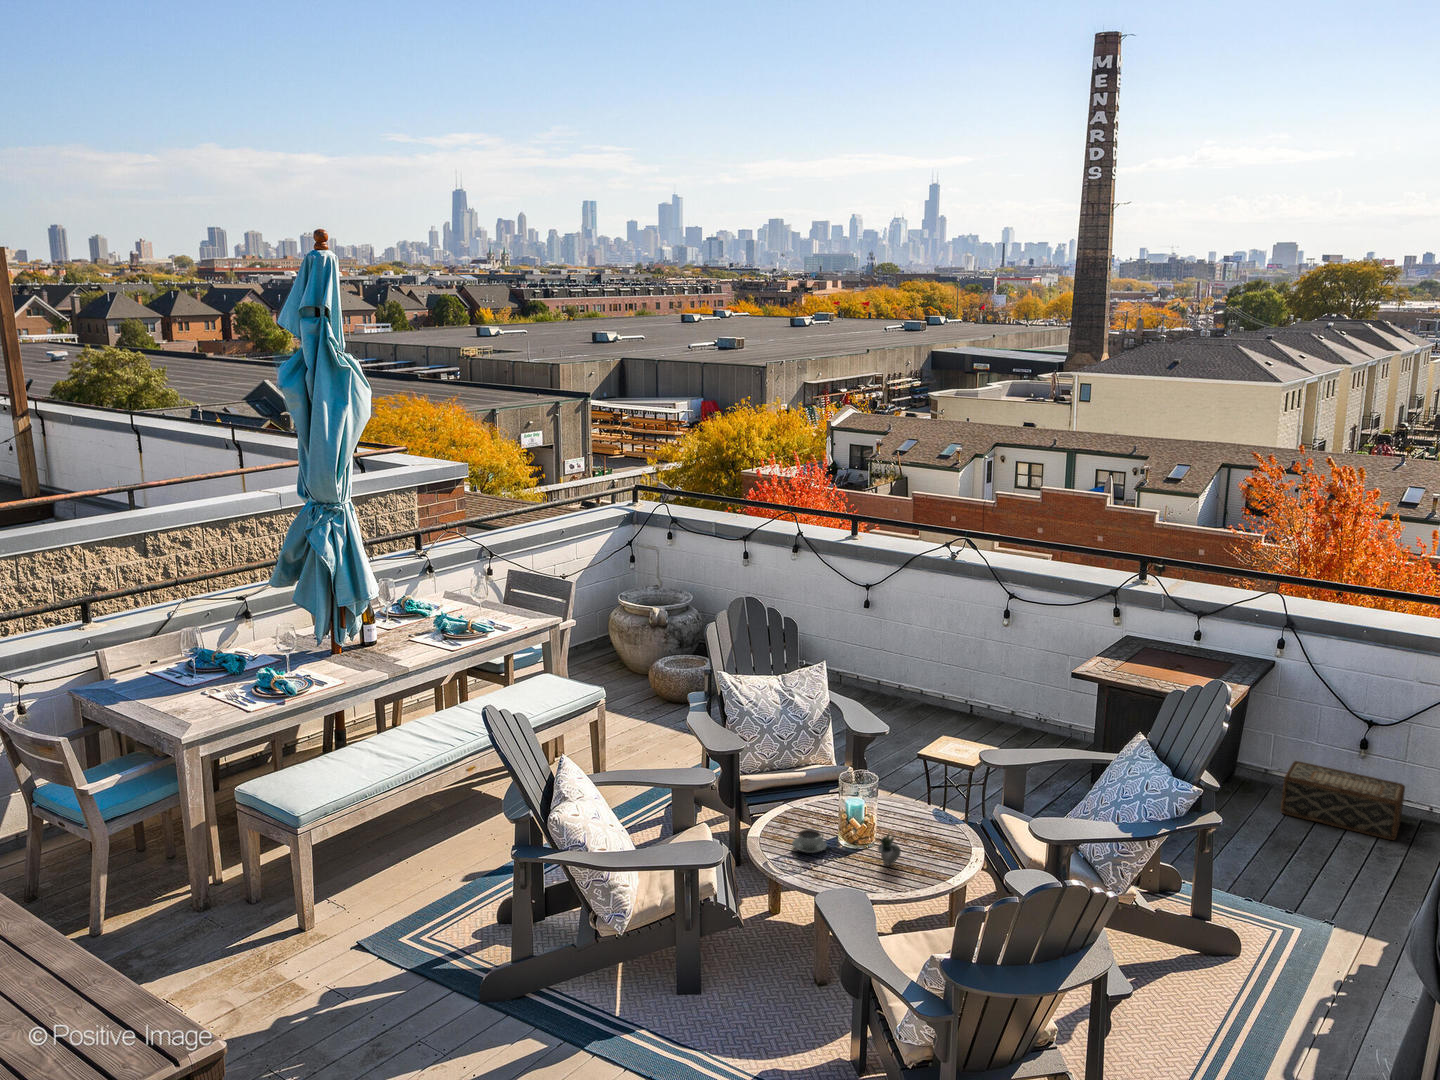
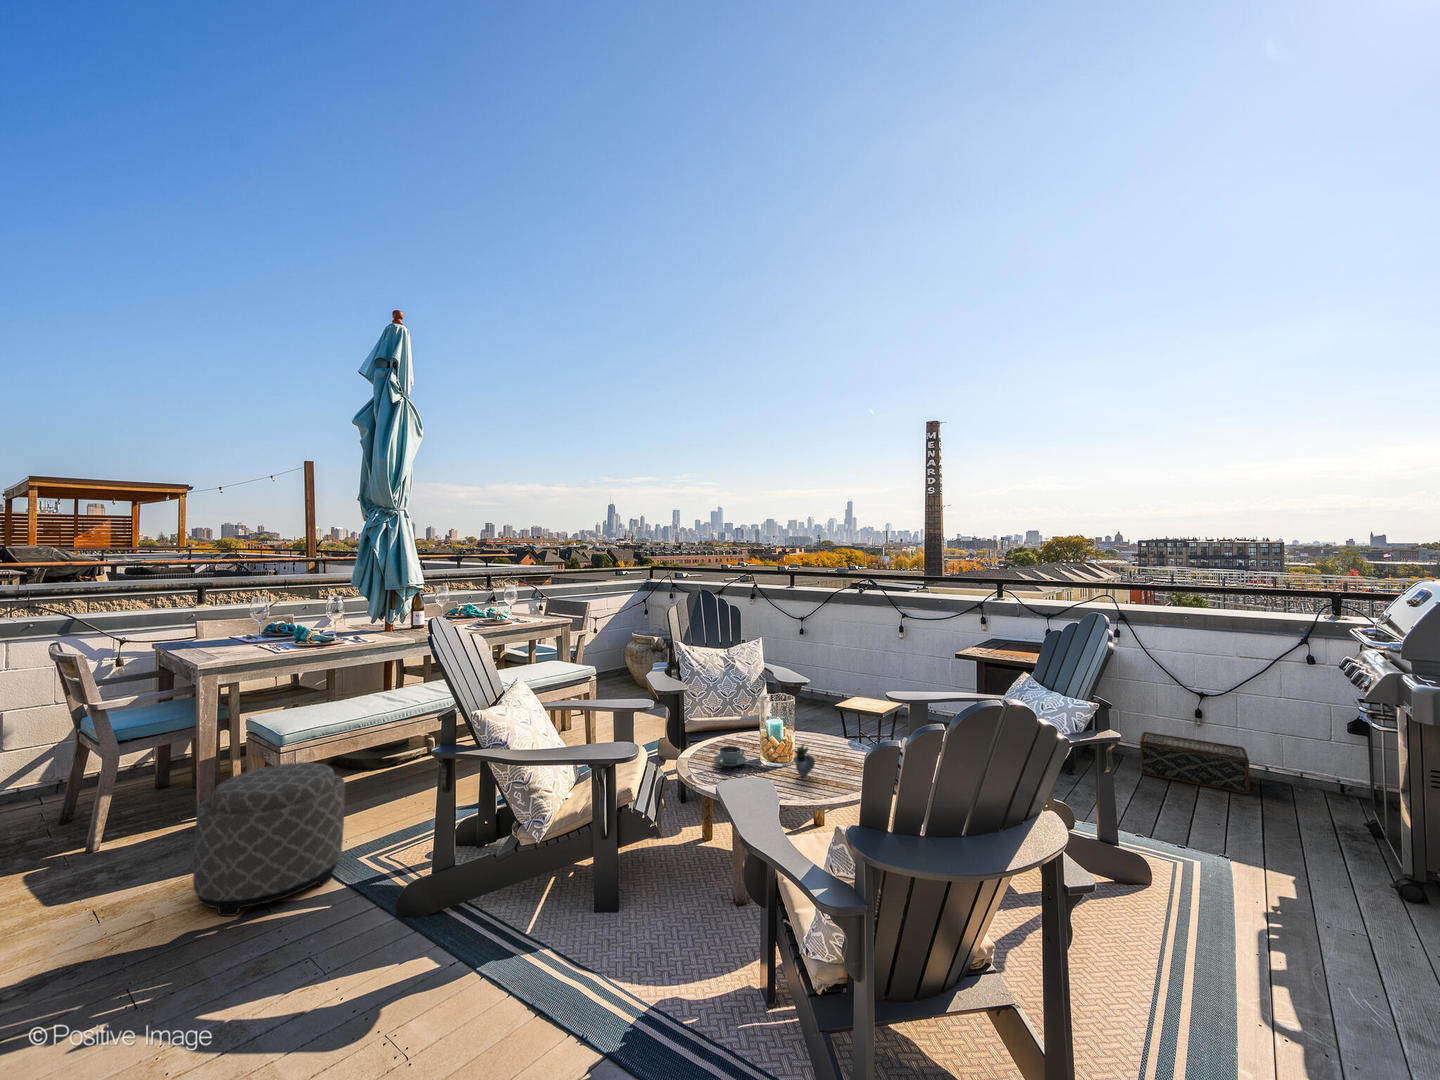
ottoman: none [250,845,388,1004] -> present [193,762,345,916]

